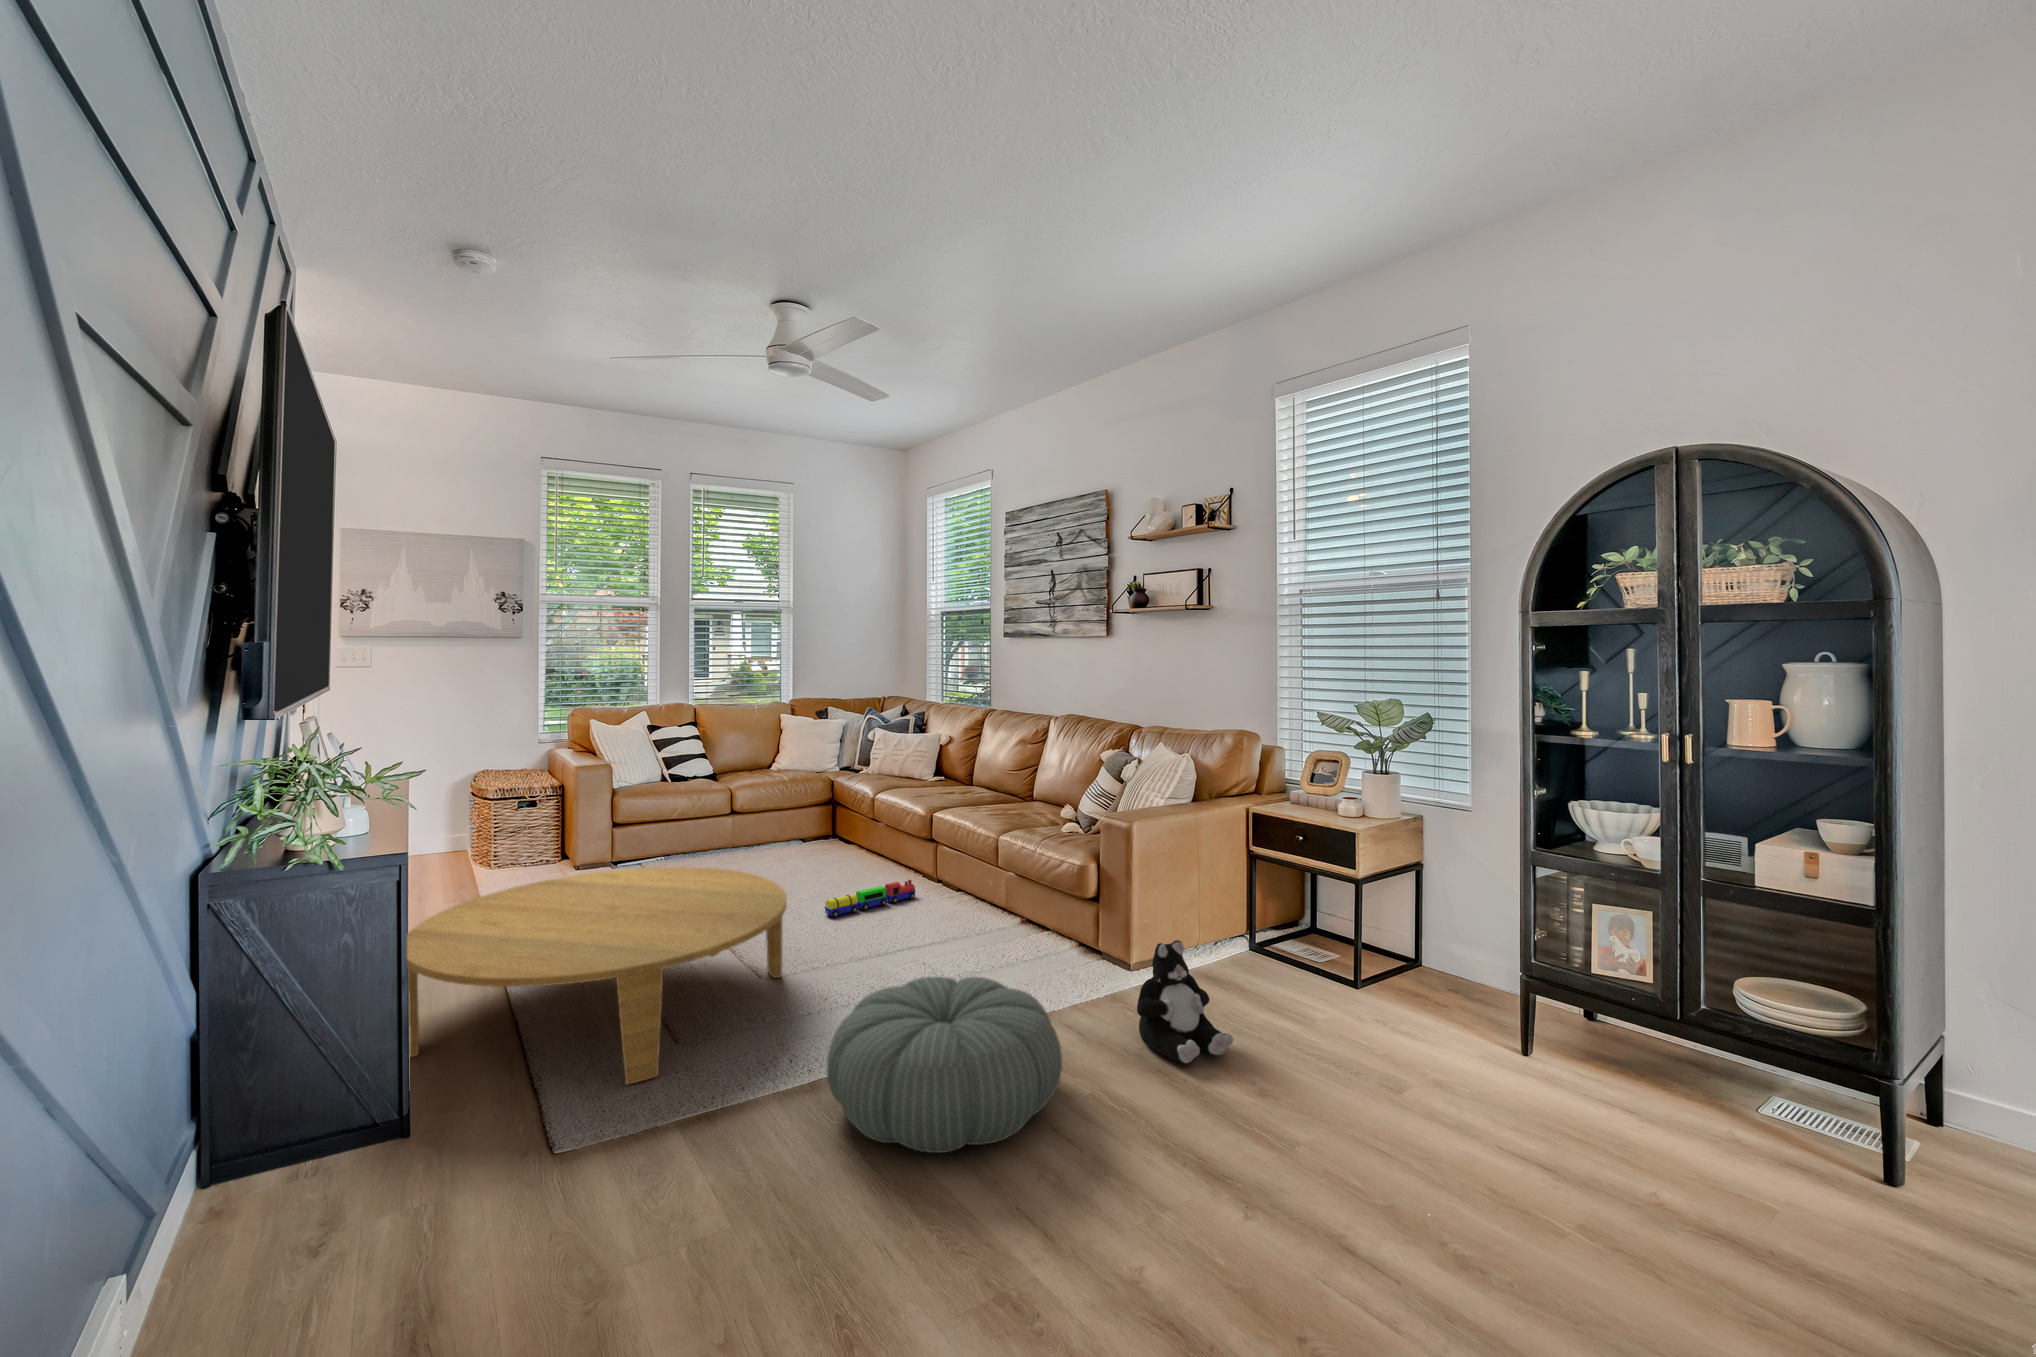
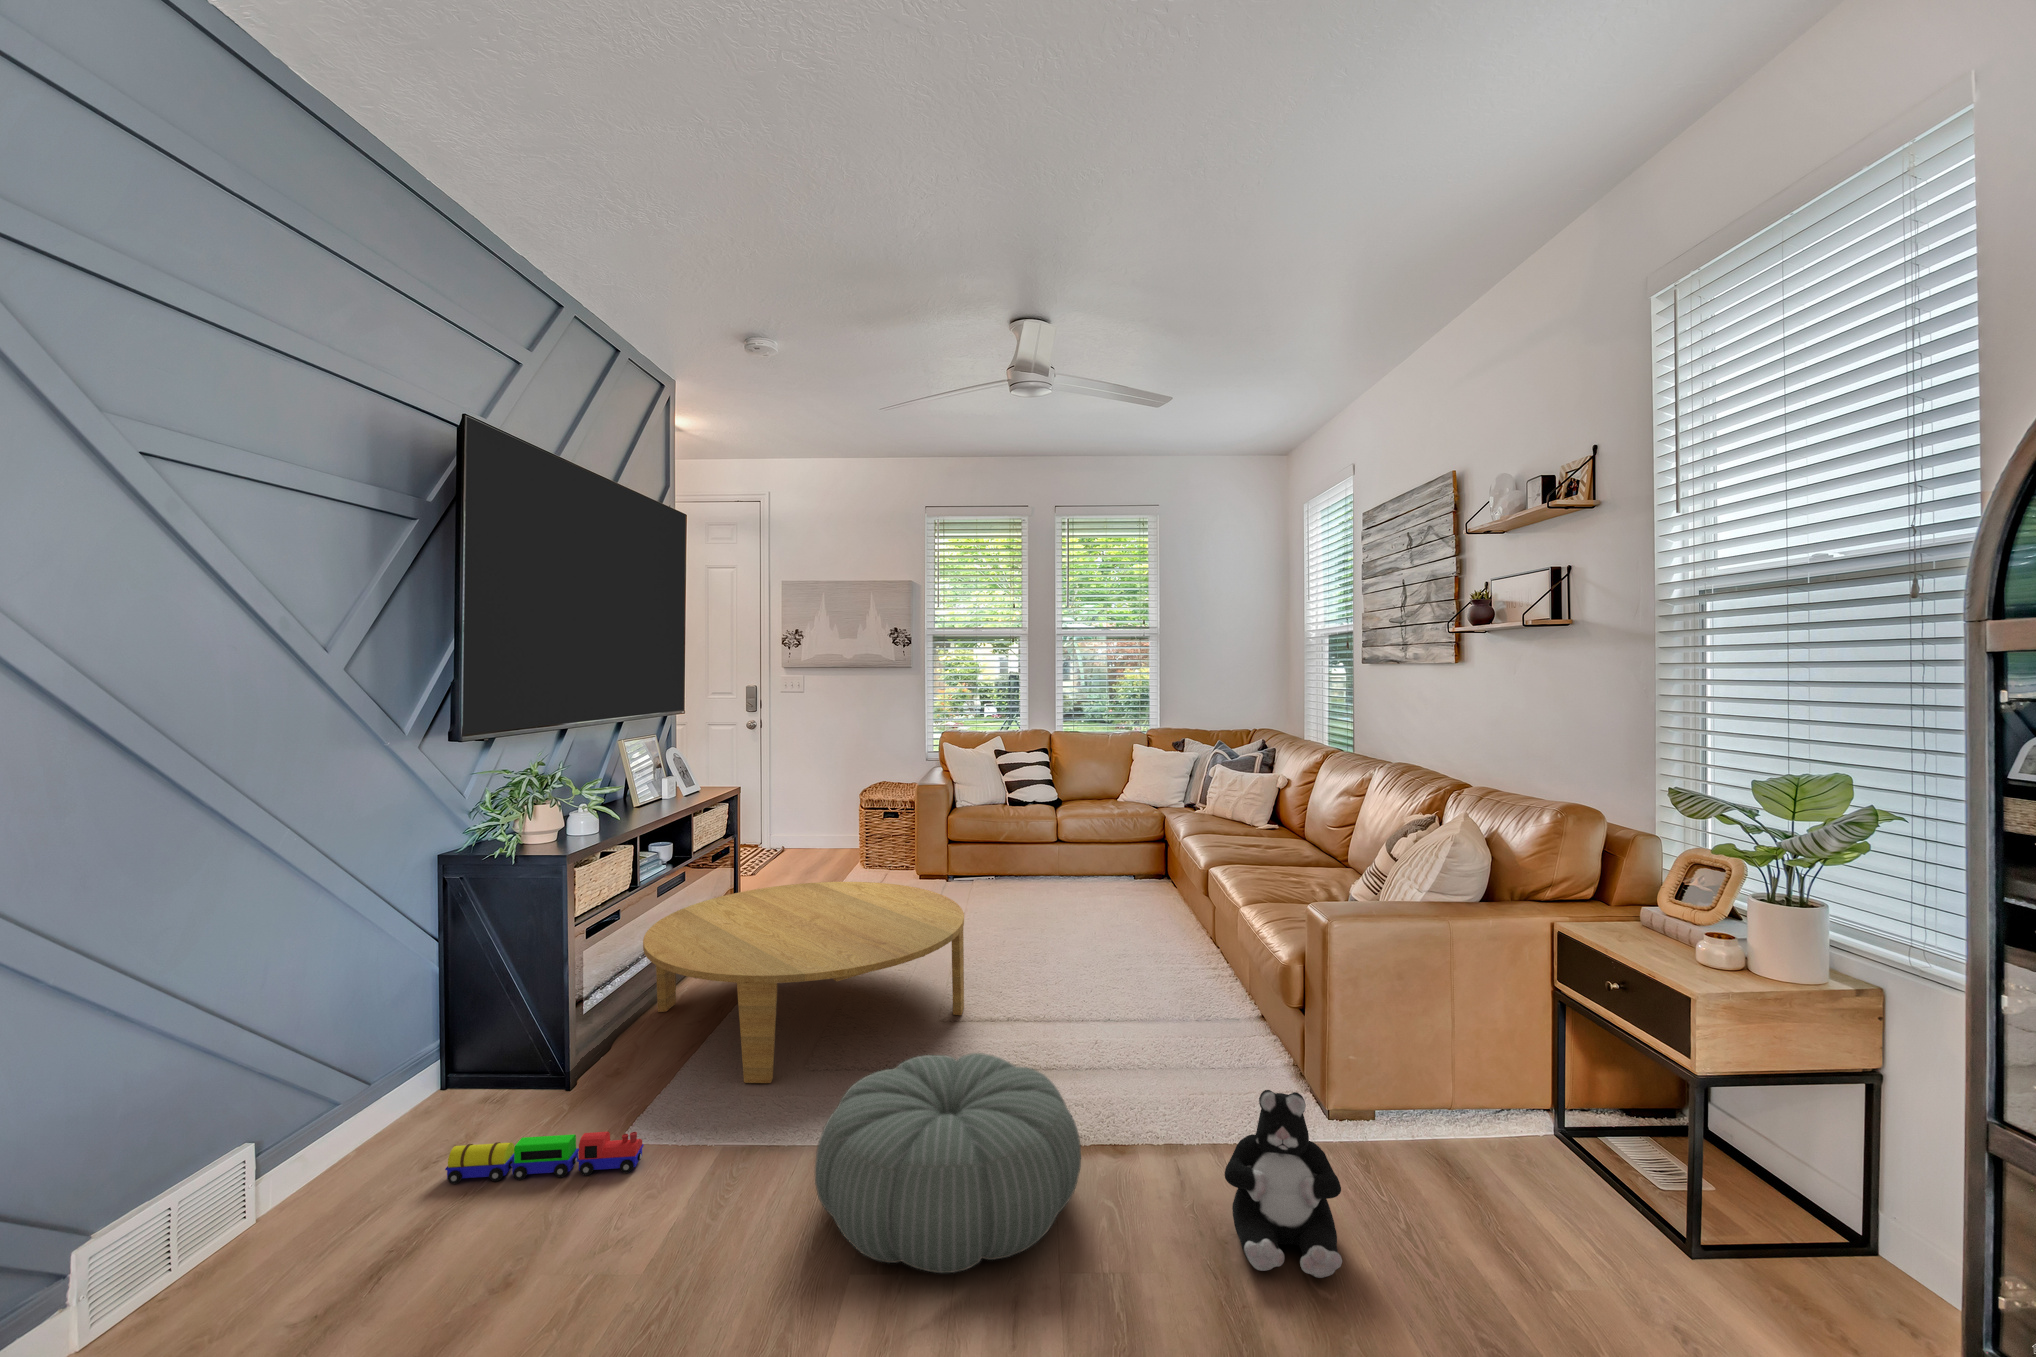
toy train: present [824,880,916,918] -> present [445,1132,644,1184]

